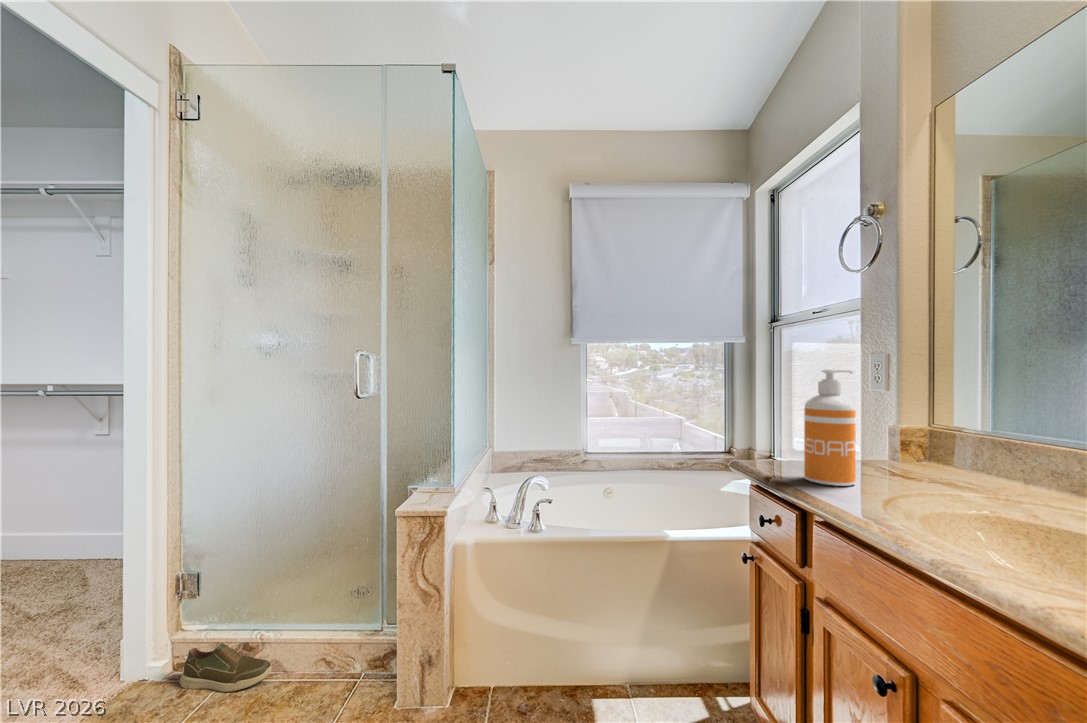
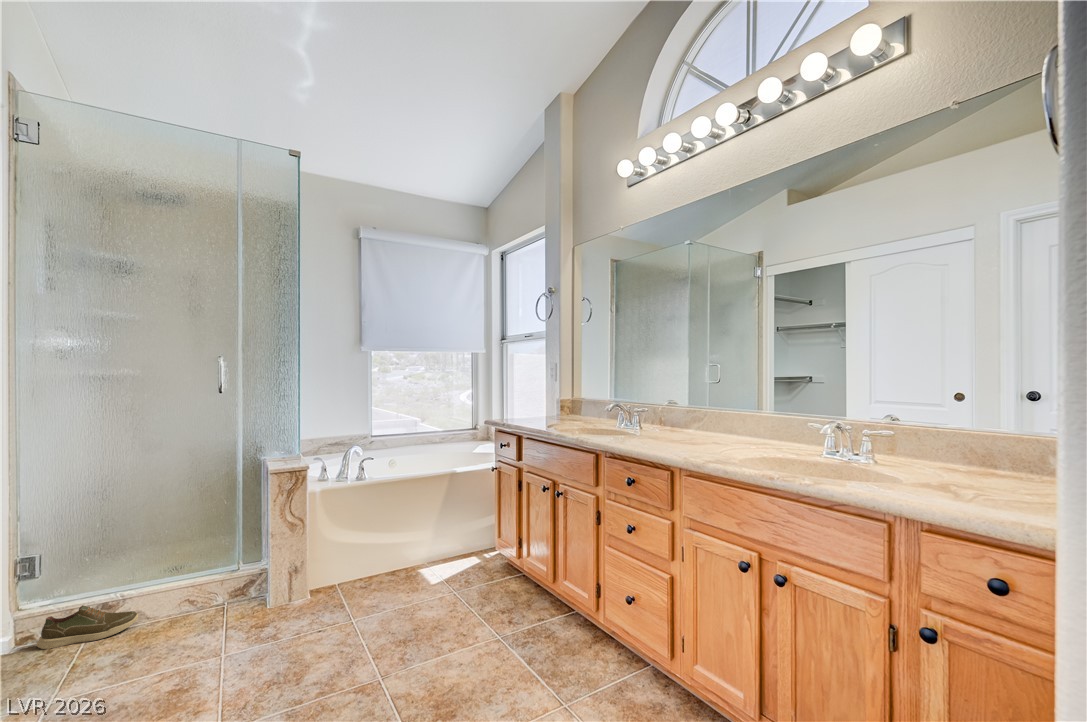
soap dispenser: present [804,370,856,486] -> none [522,371,542,422]

